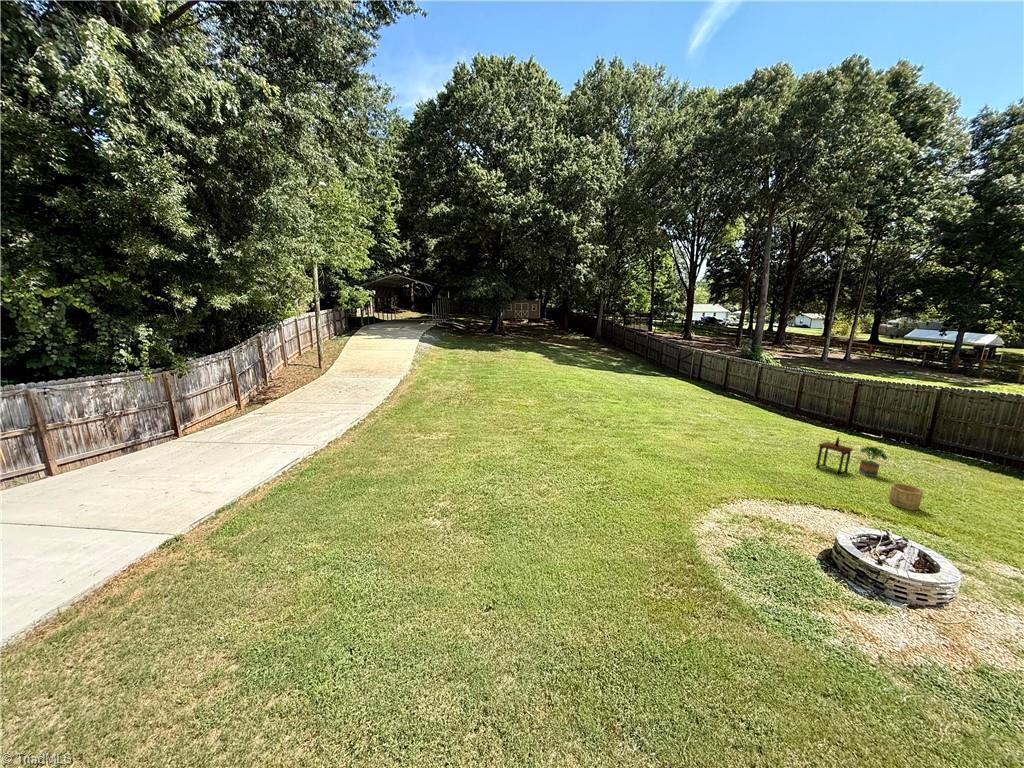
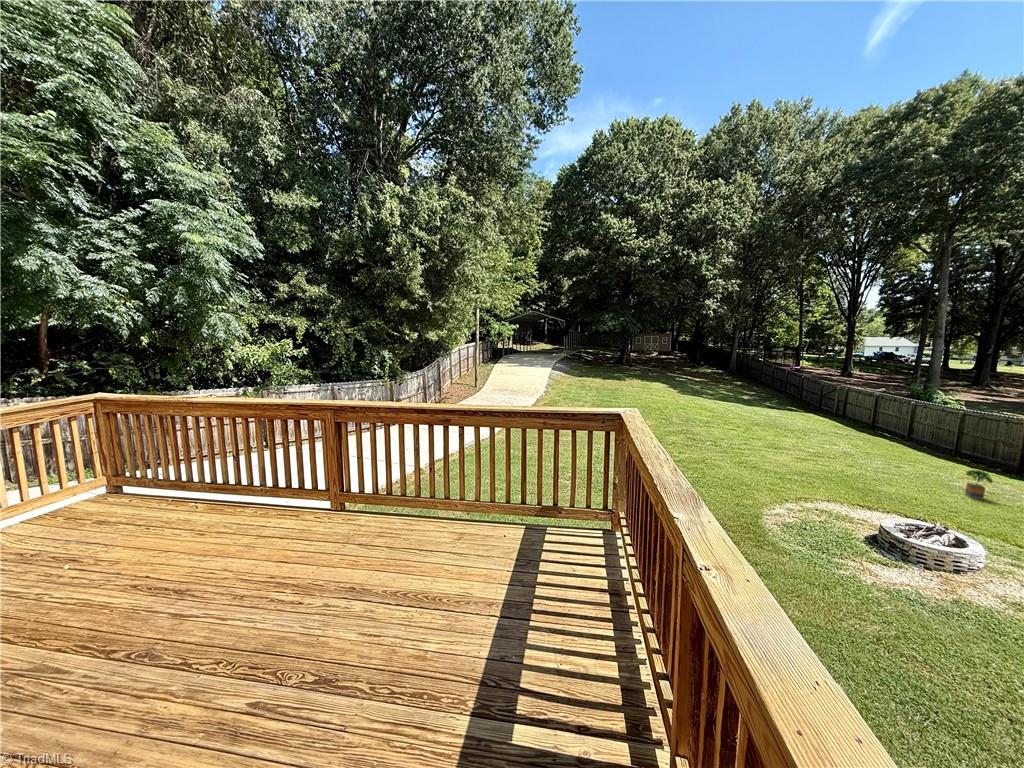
side table: present [816,437,853,474] -> none [917,459,956,494]
wooden bucket: present [889,483,923,510] -> none [977,498,1010,523]

